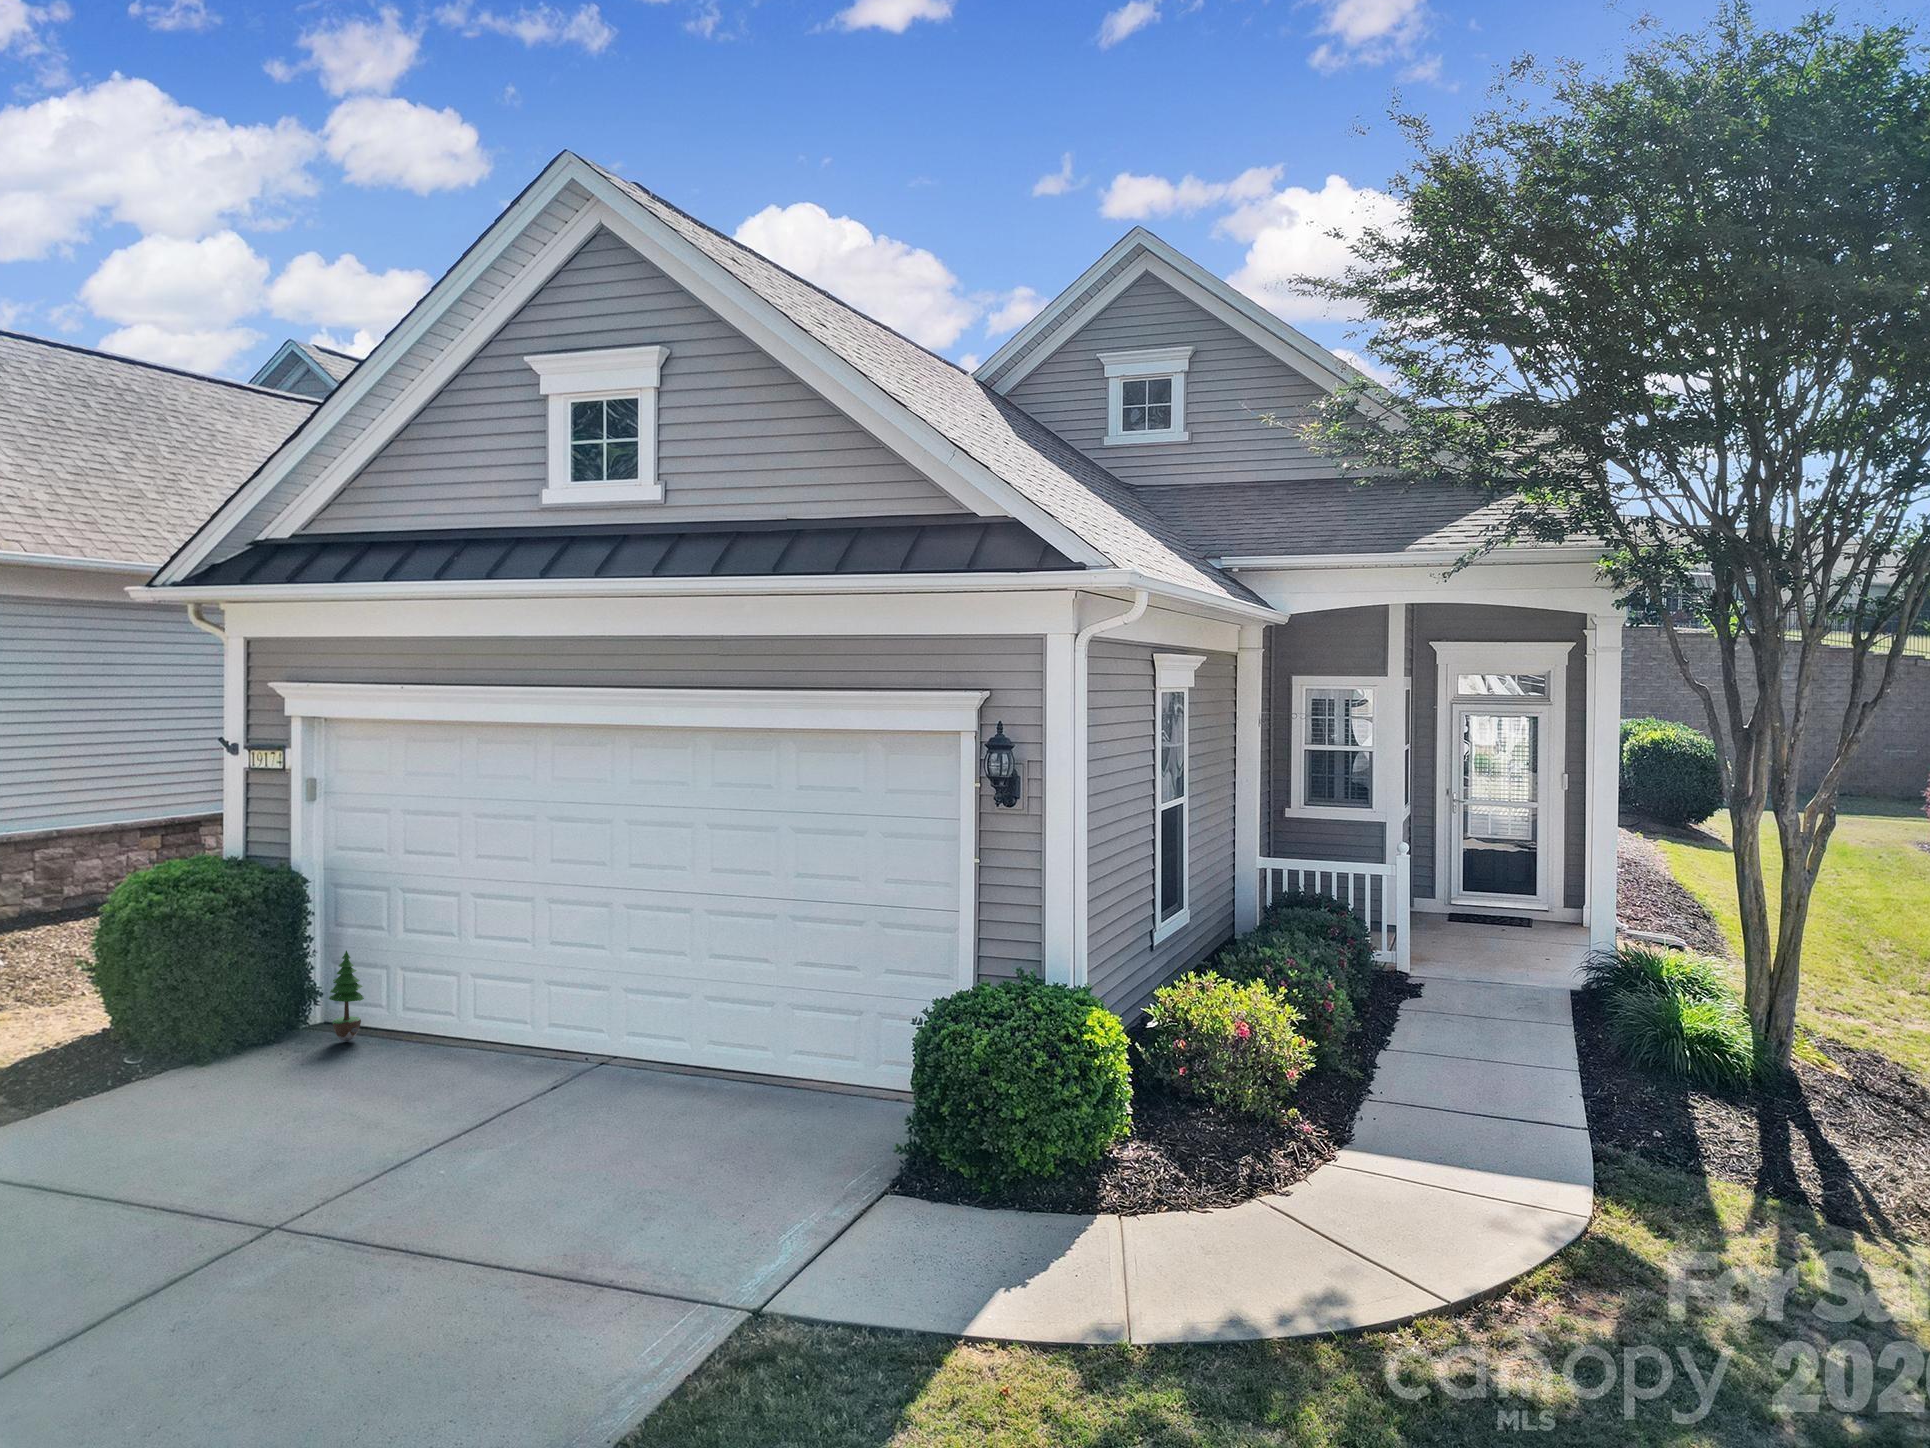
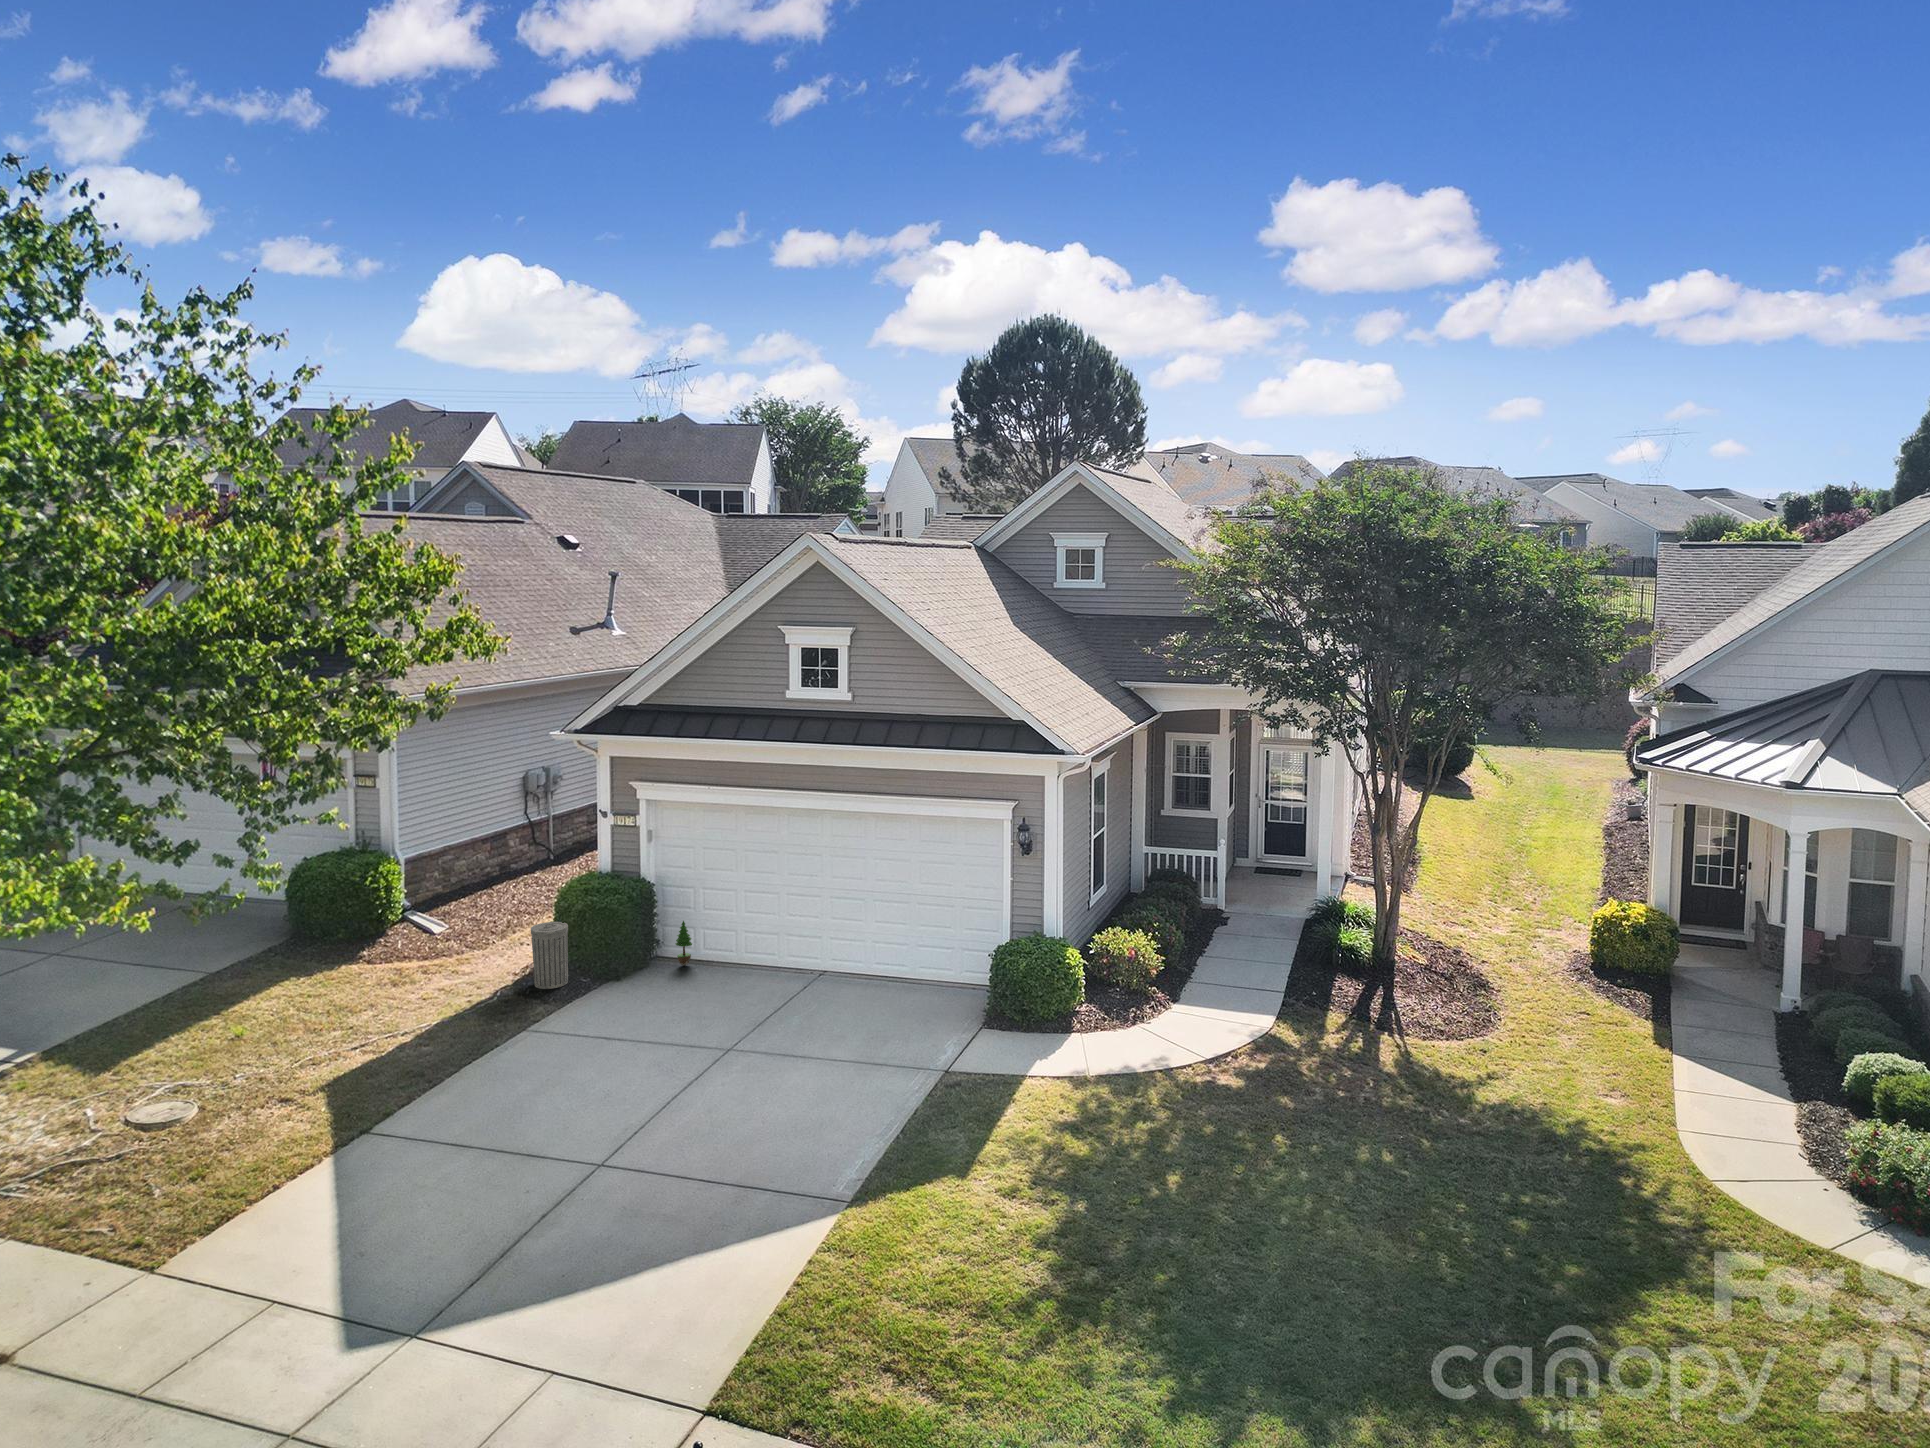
trash can: none [14,942,99,1076] -> present [531,922,568,989]

